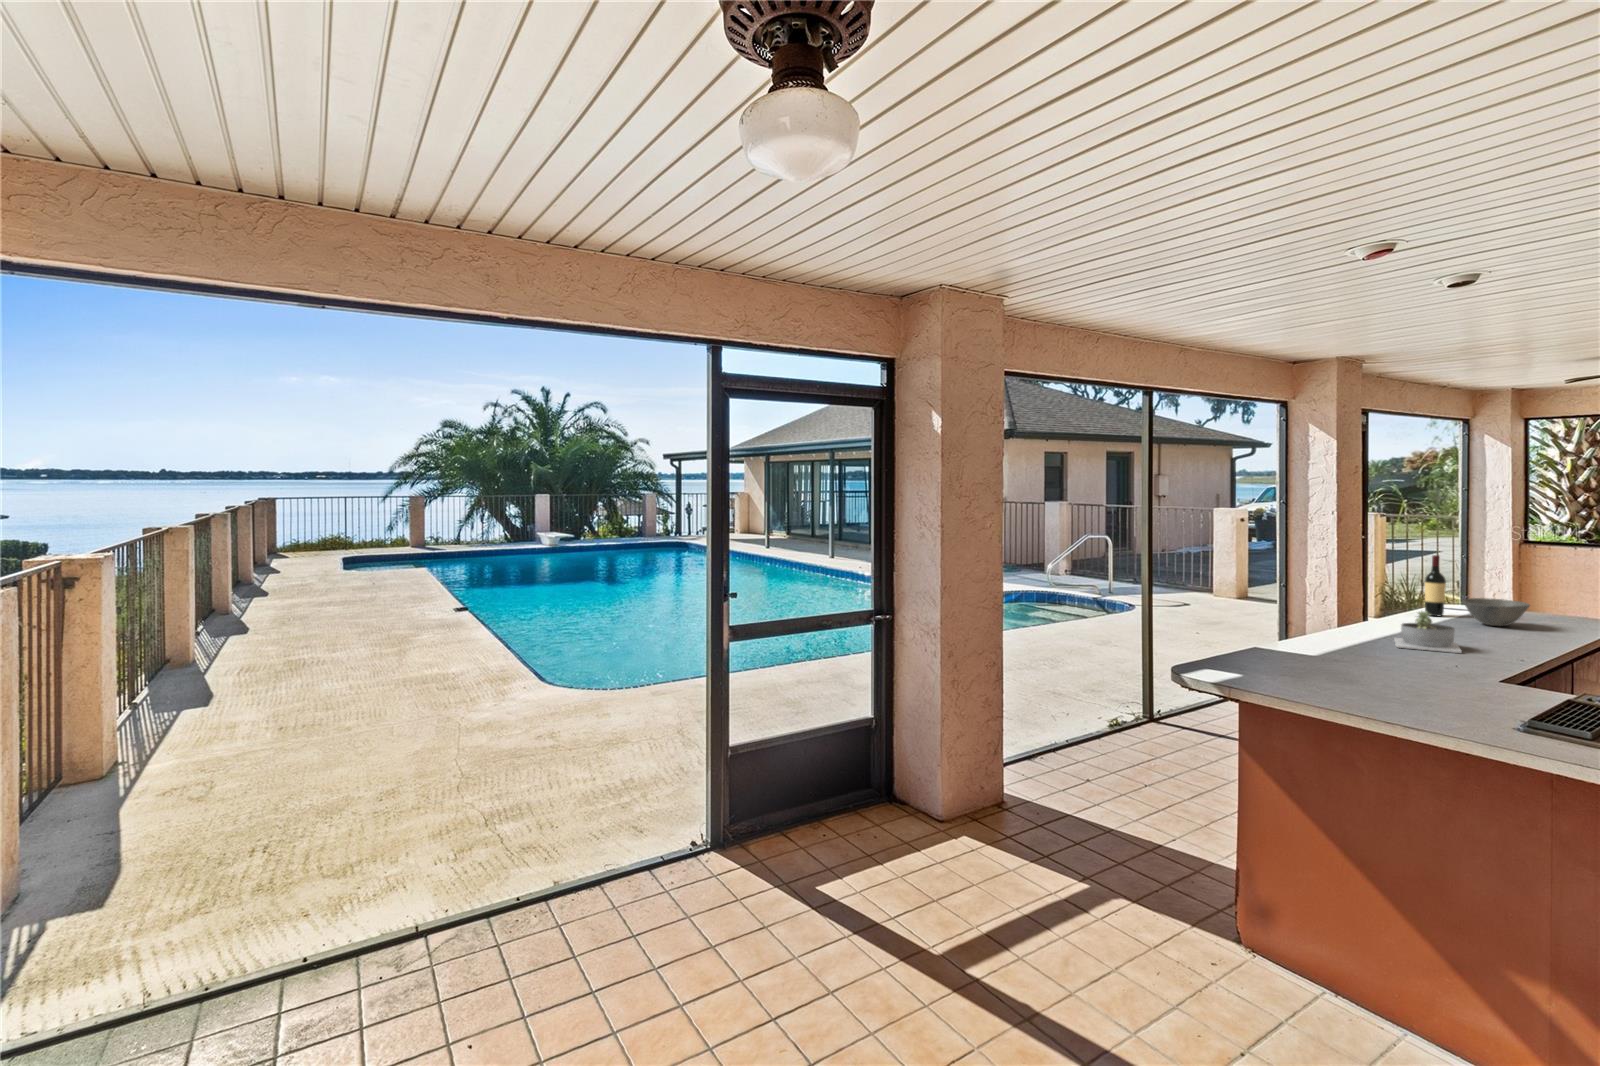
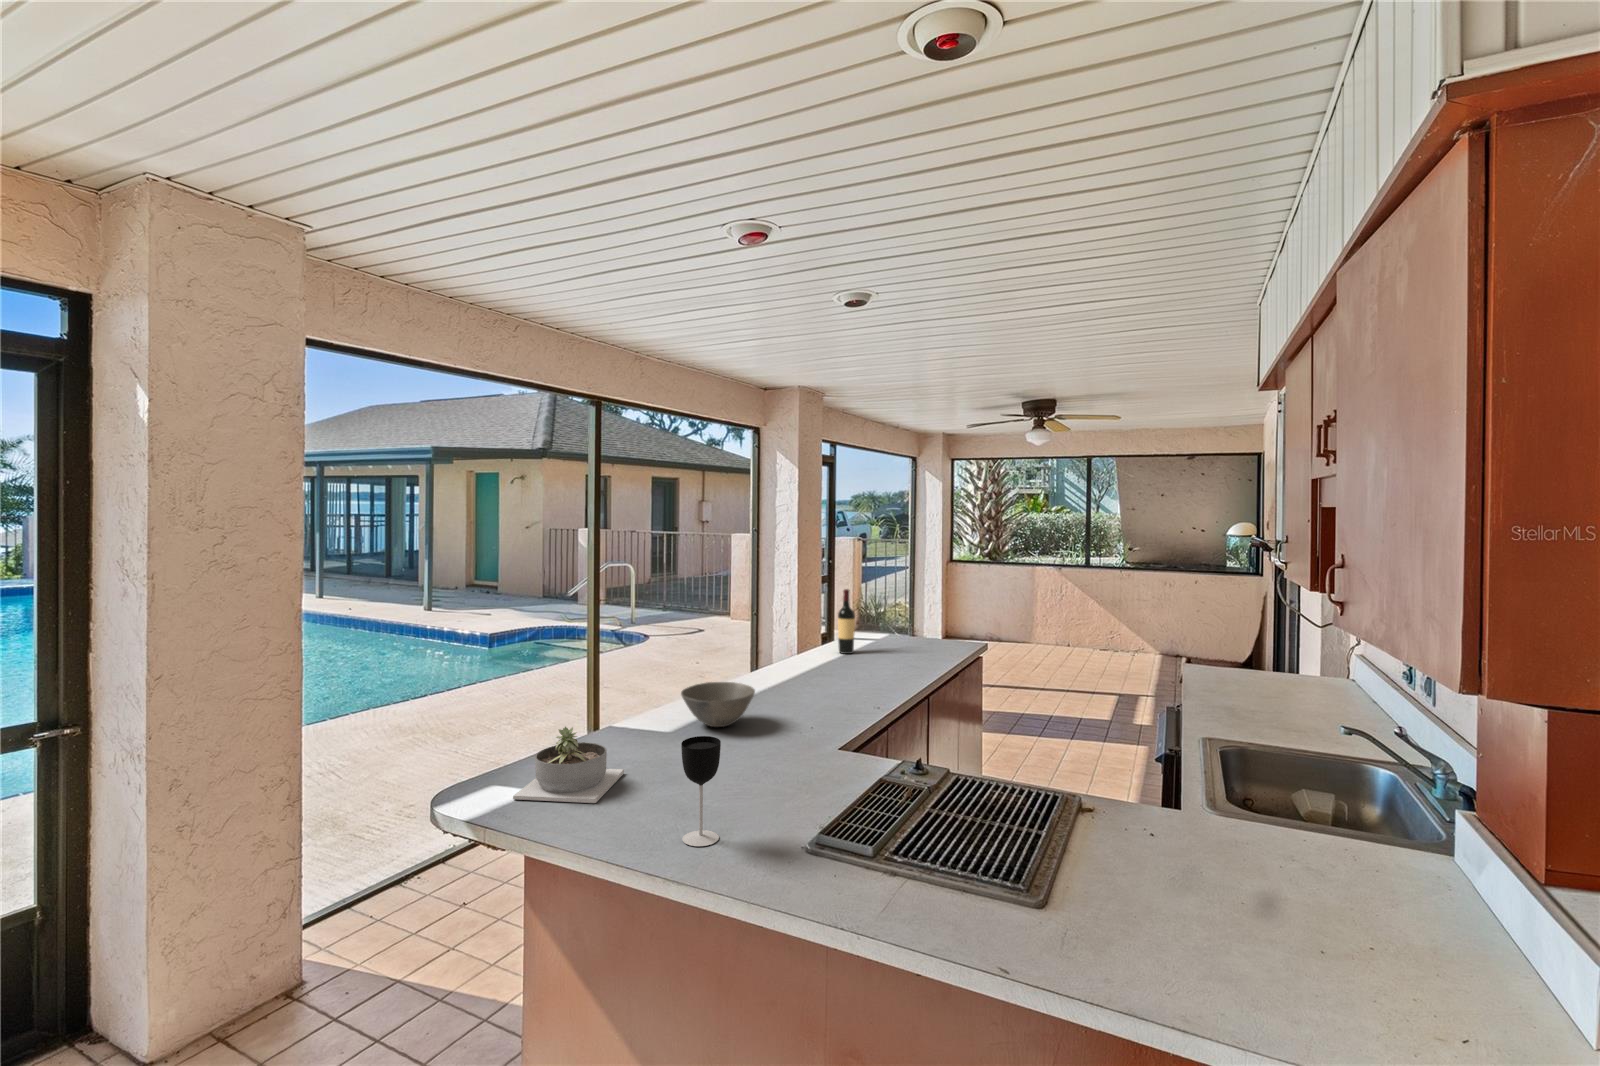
bowl: present [1463,598,1530,626] -> present [681,682,755,727]
succulent planter: present [1394,611,1461,653] -> present [513,727,624,803]
wine glass: none [1379,636,1414,708] -> present [681,736,721,846]

